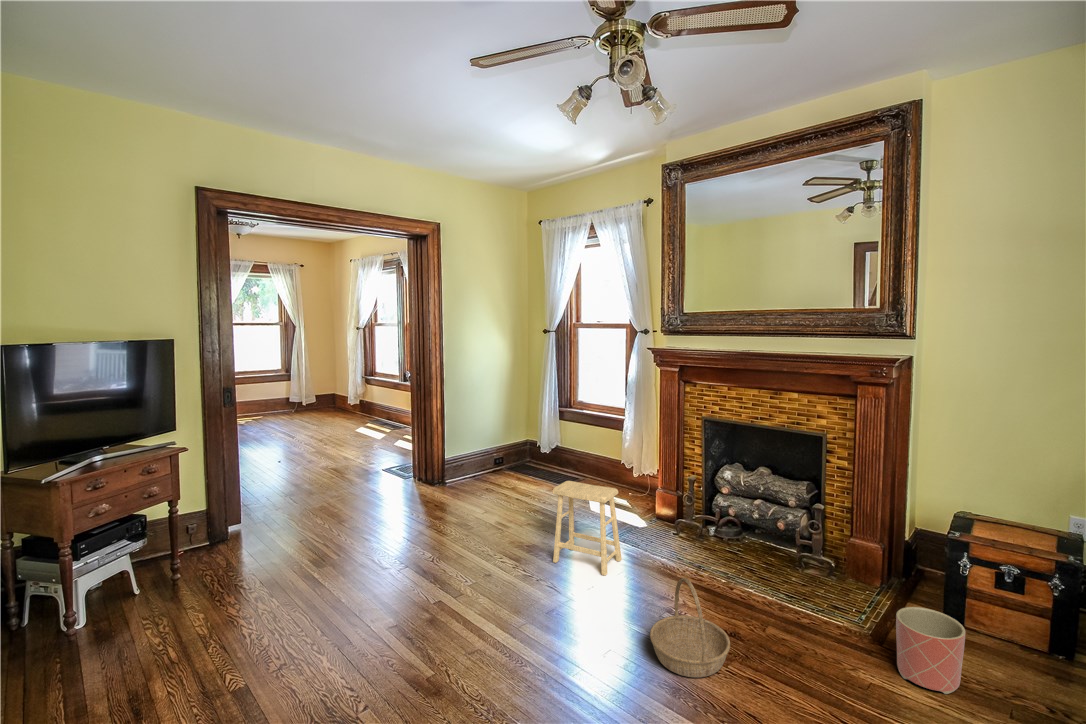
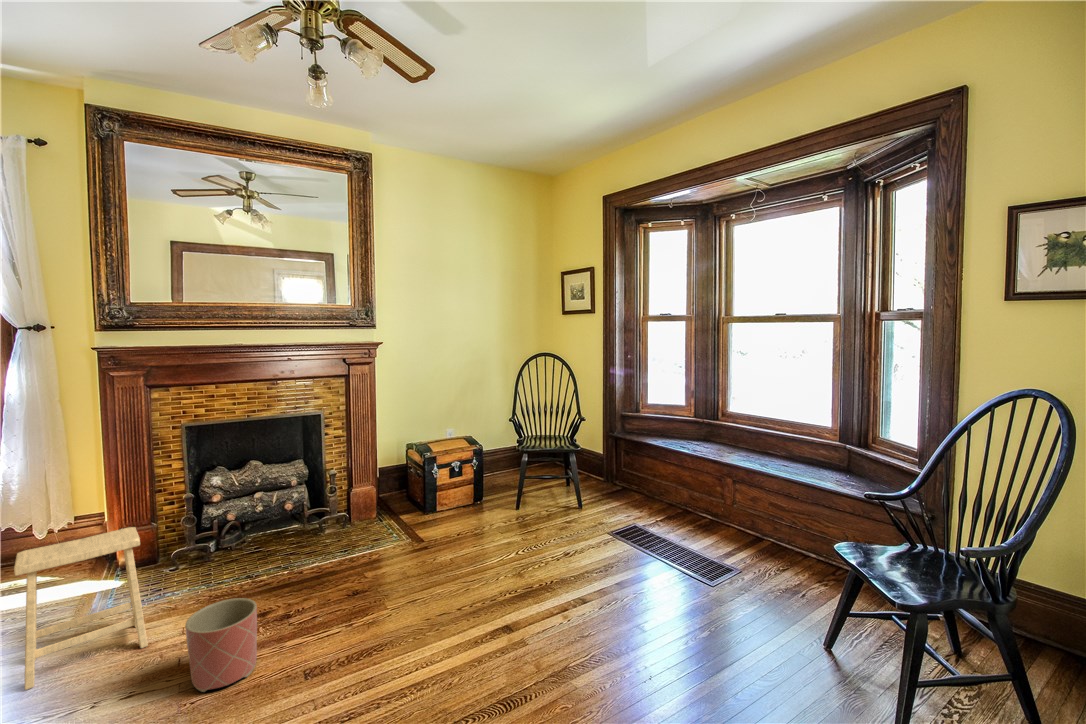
basket: present [650,578,730,677] -> none [306,551,389,647]
planter: present [896,607,966,694] -> present [185,598,257,692]

